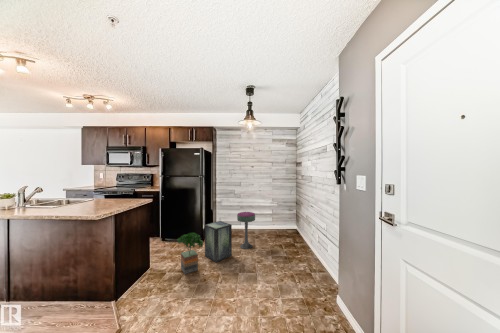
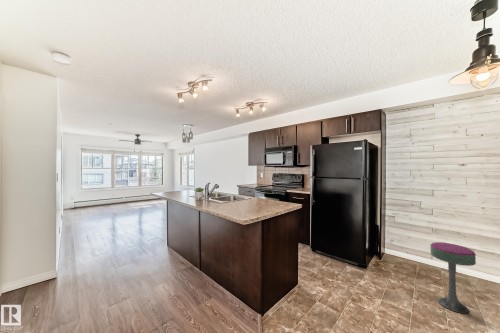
storage box: present [205,221,232,262] -> none [369,248,421,314]
potted tree: present [178,233,203,274] -> none [328,255,369,314]

